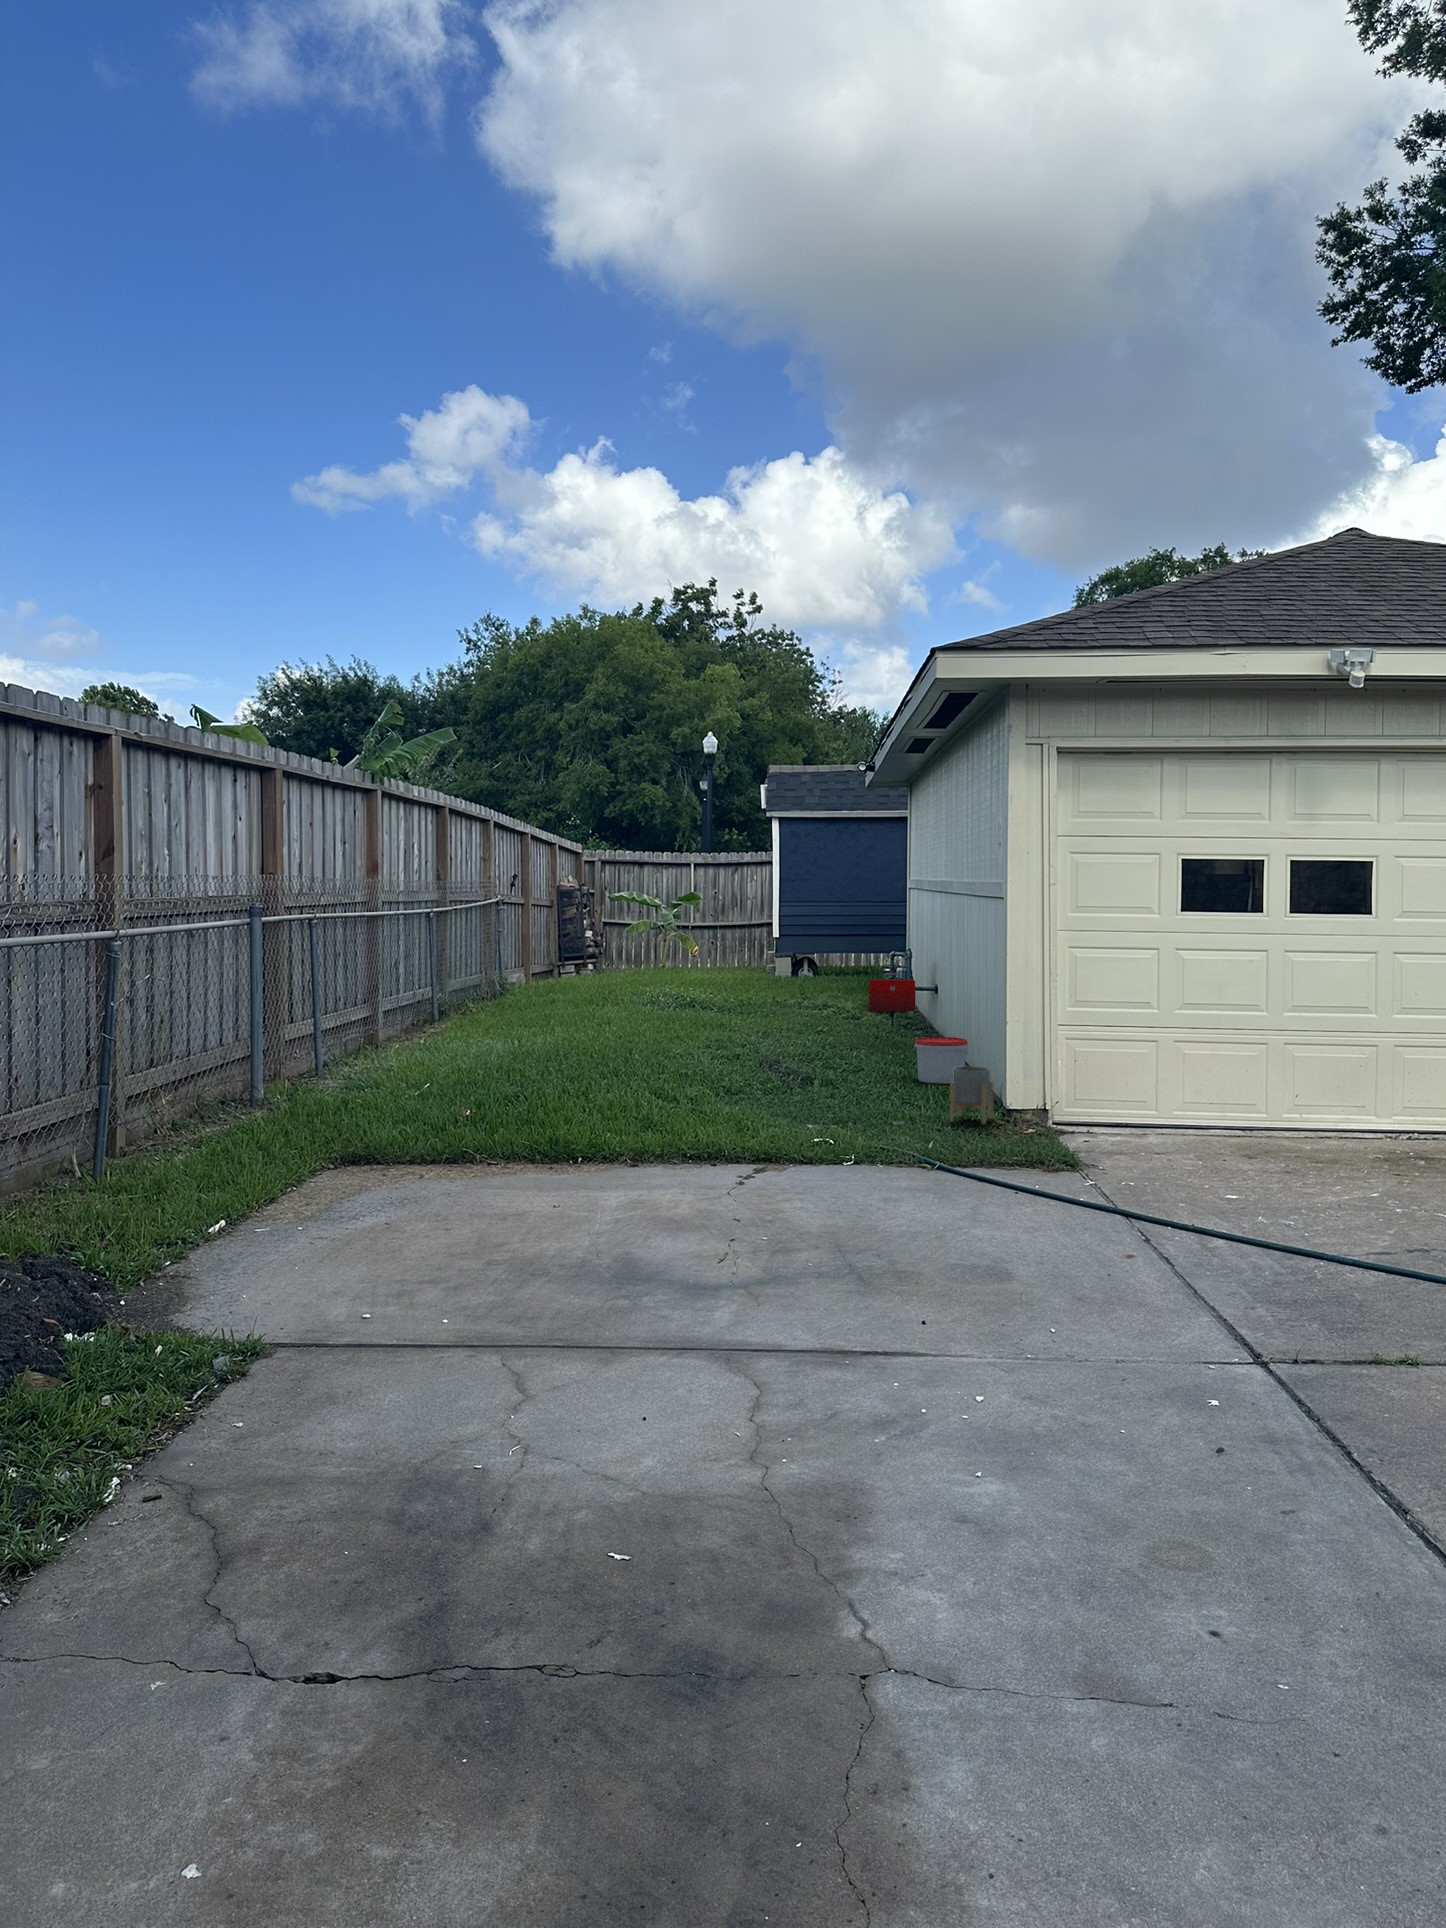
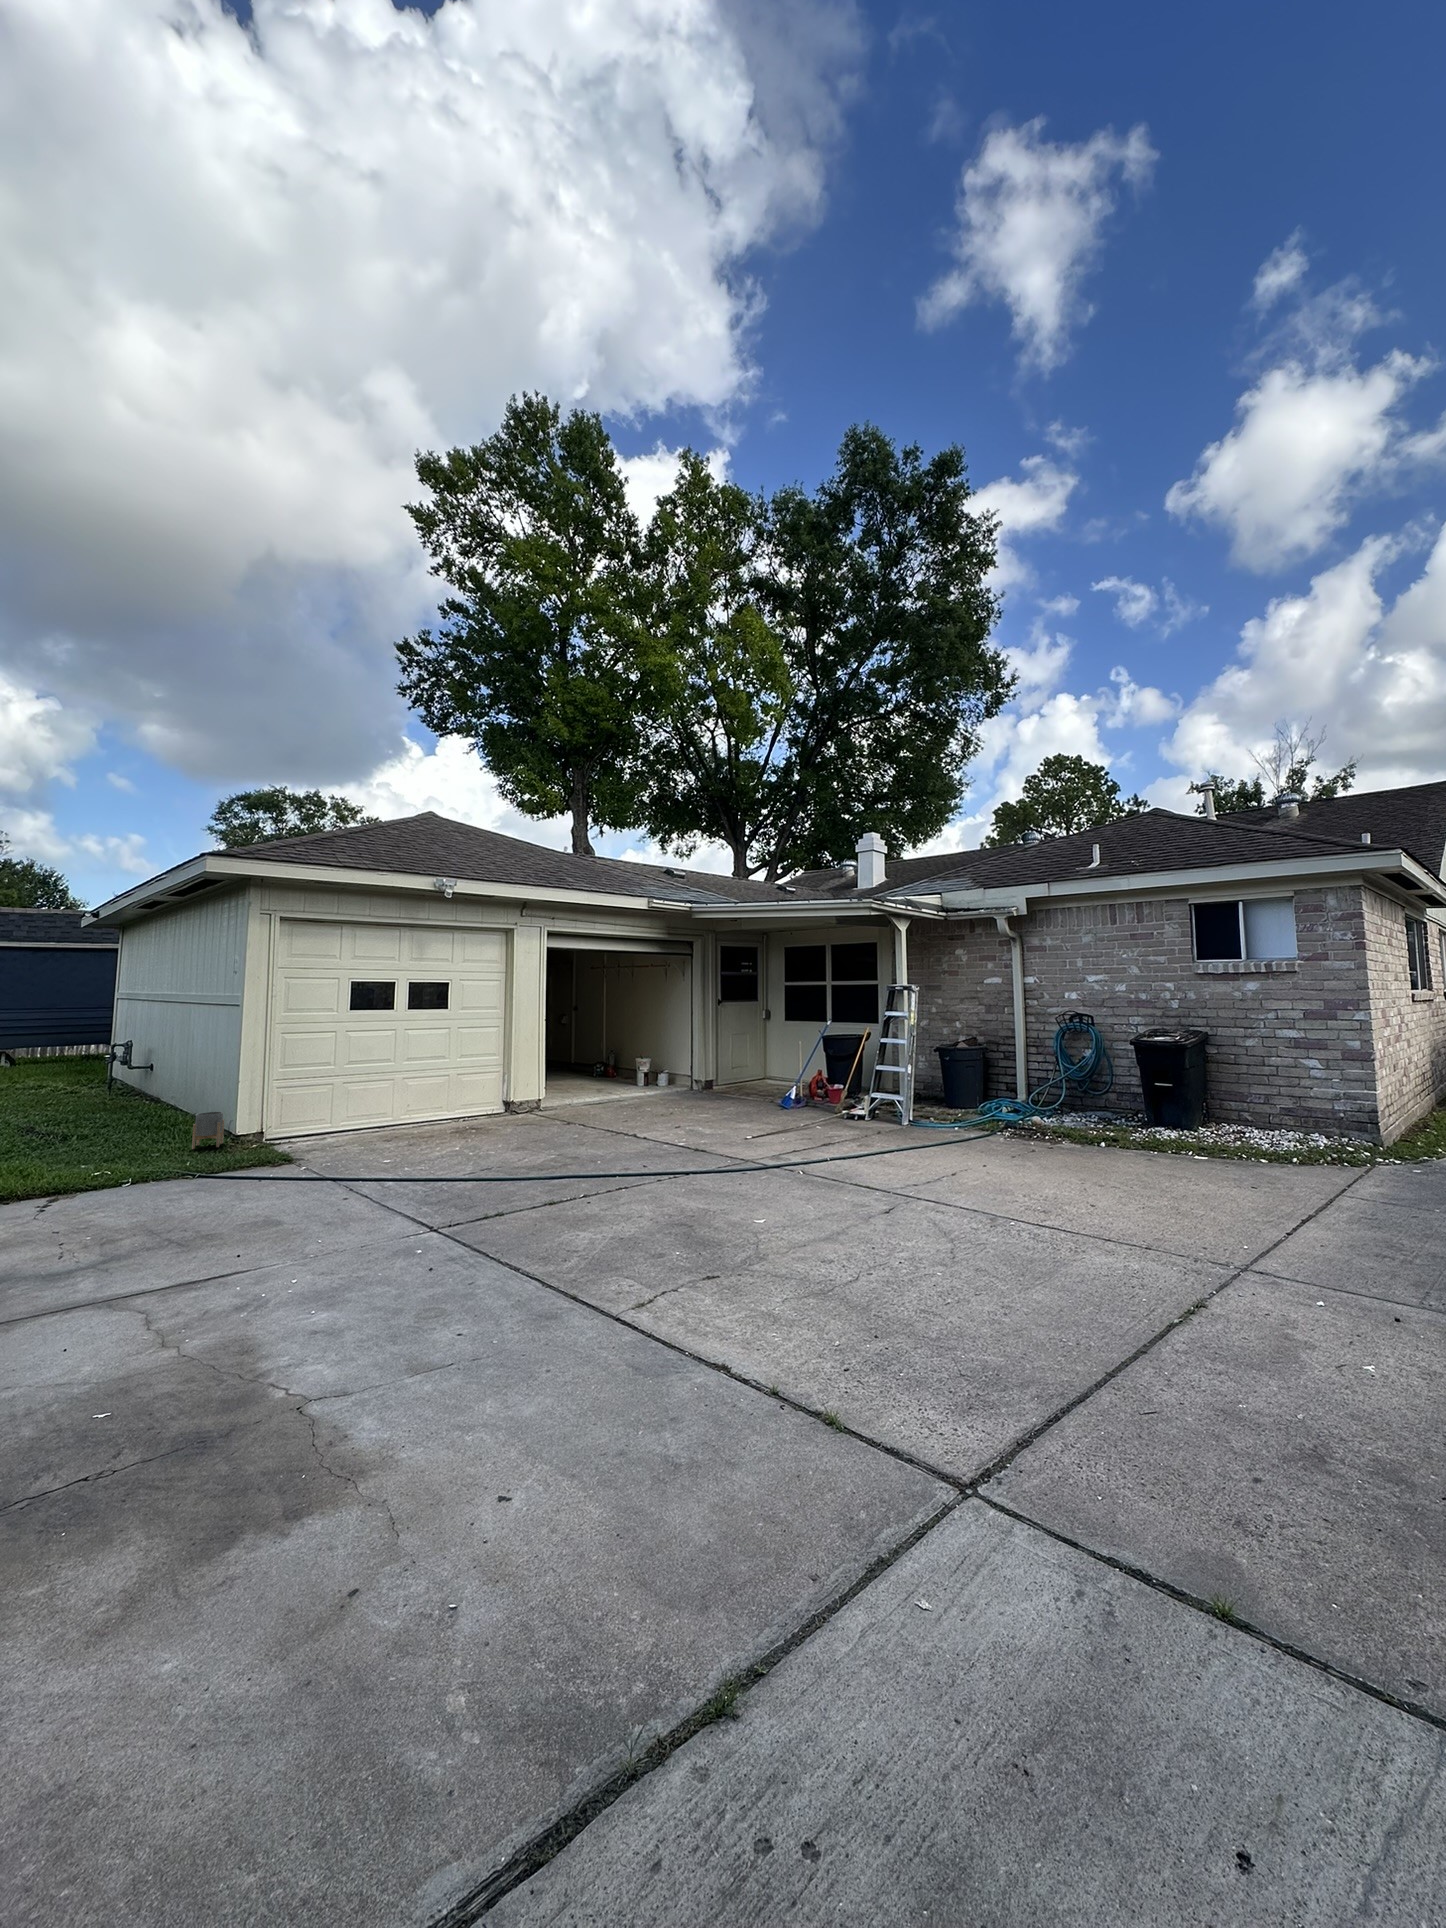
toolbox: present [868,973,916,1011] -> none [77,1058,122,1087]
bucket: present [915,1037,968,1084] -> none [150,1096,193,1128]

